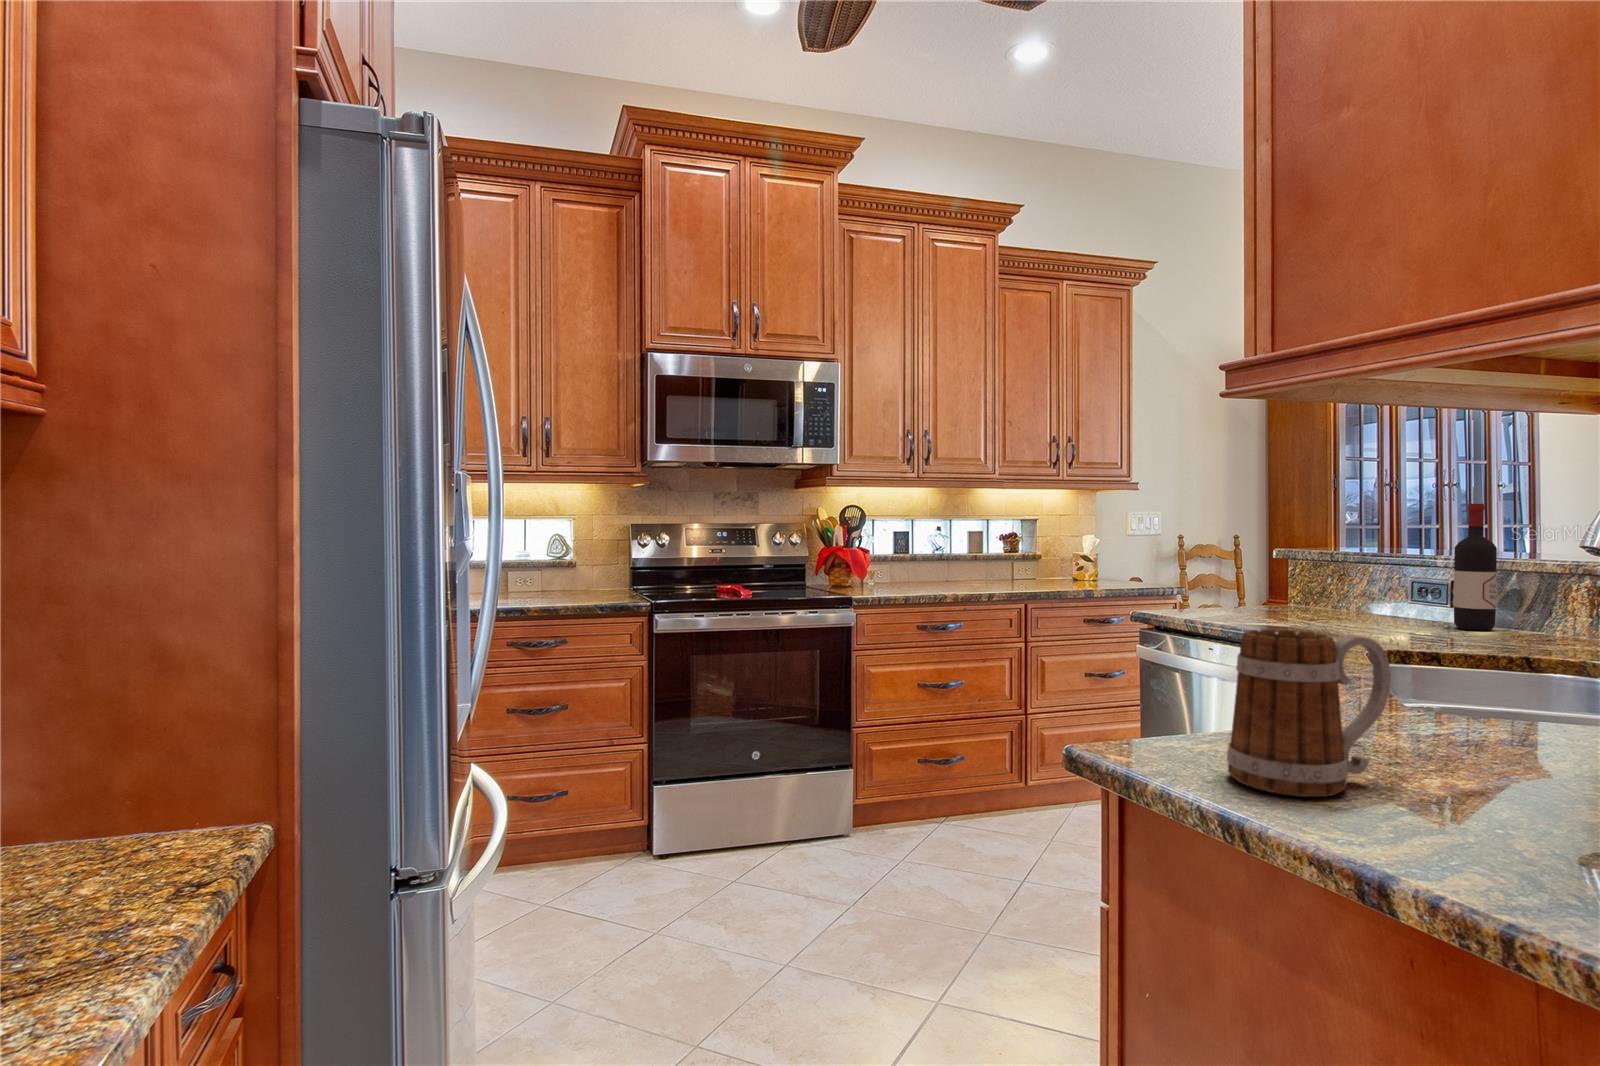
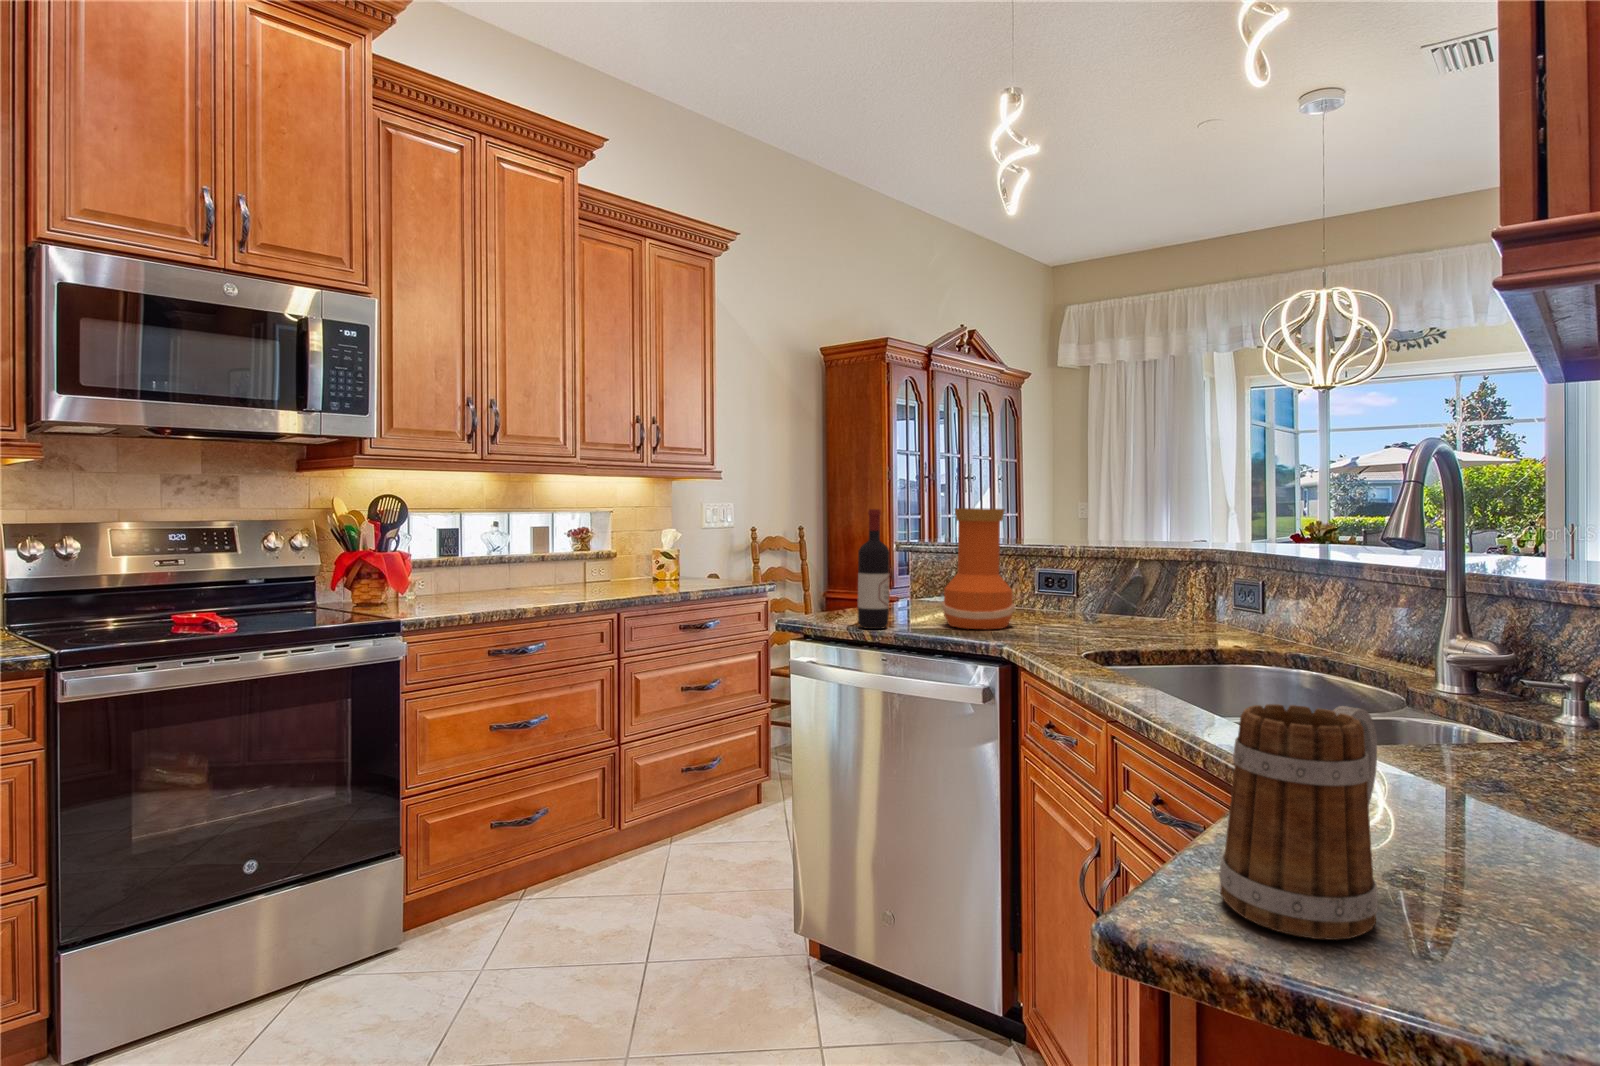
wine bottle: present [1454,504,1497,630] -> present [858,509,890,629]
vase: none [1305,506,1387,625] -> present [941,508,1015,629]

